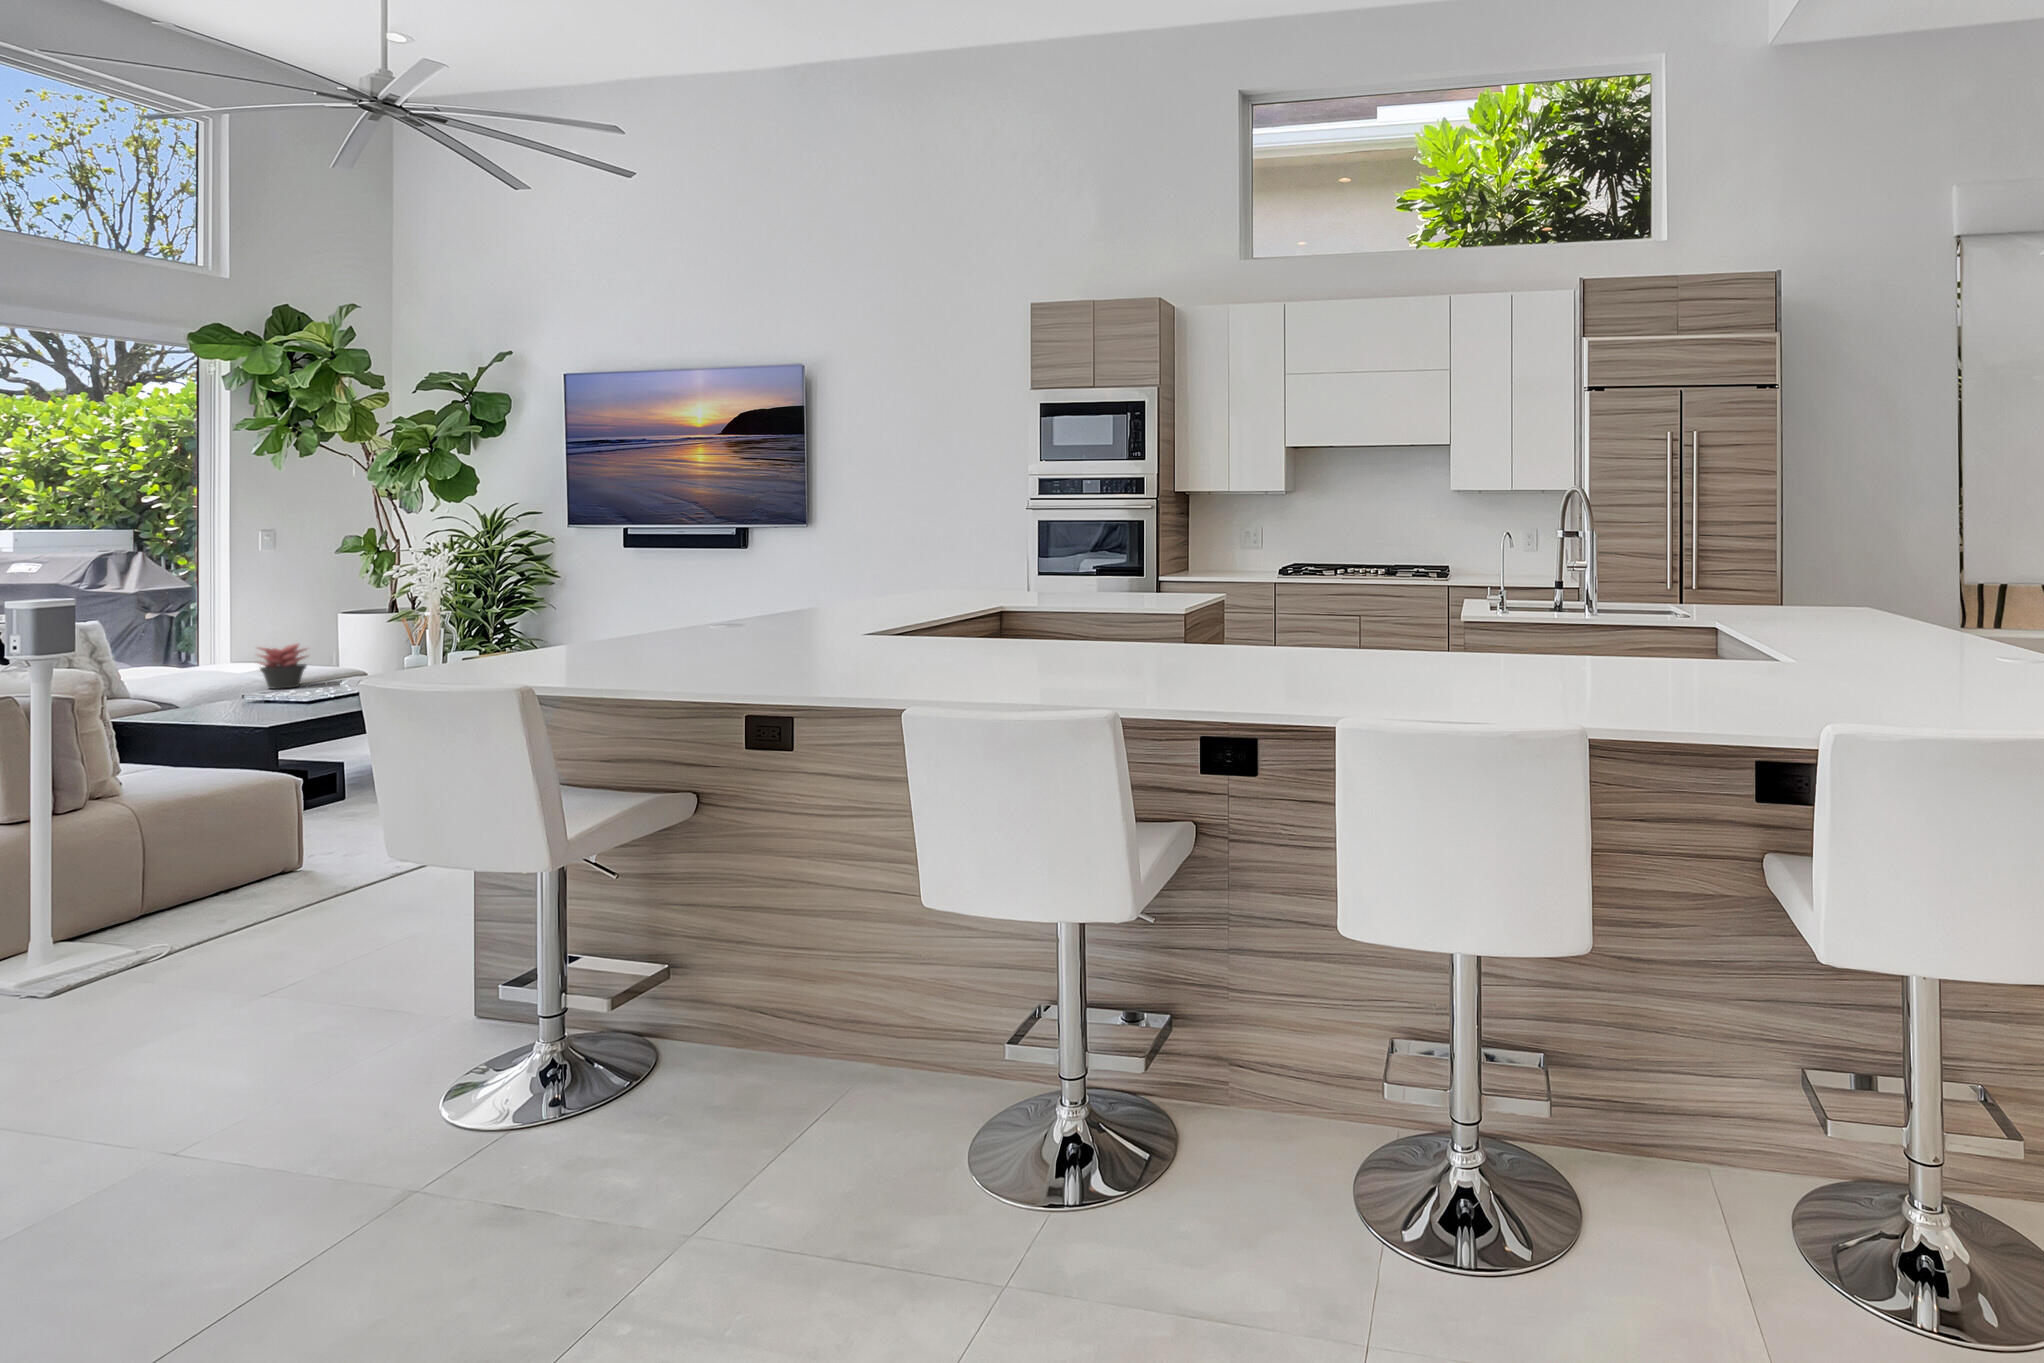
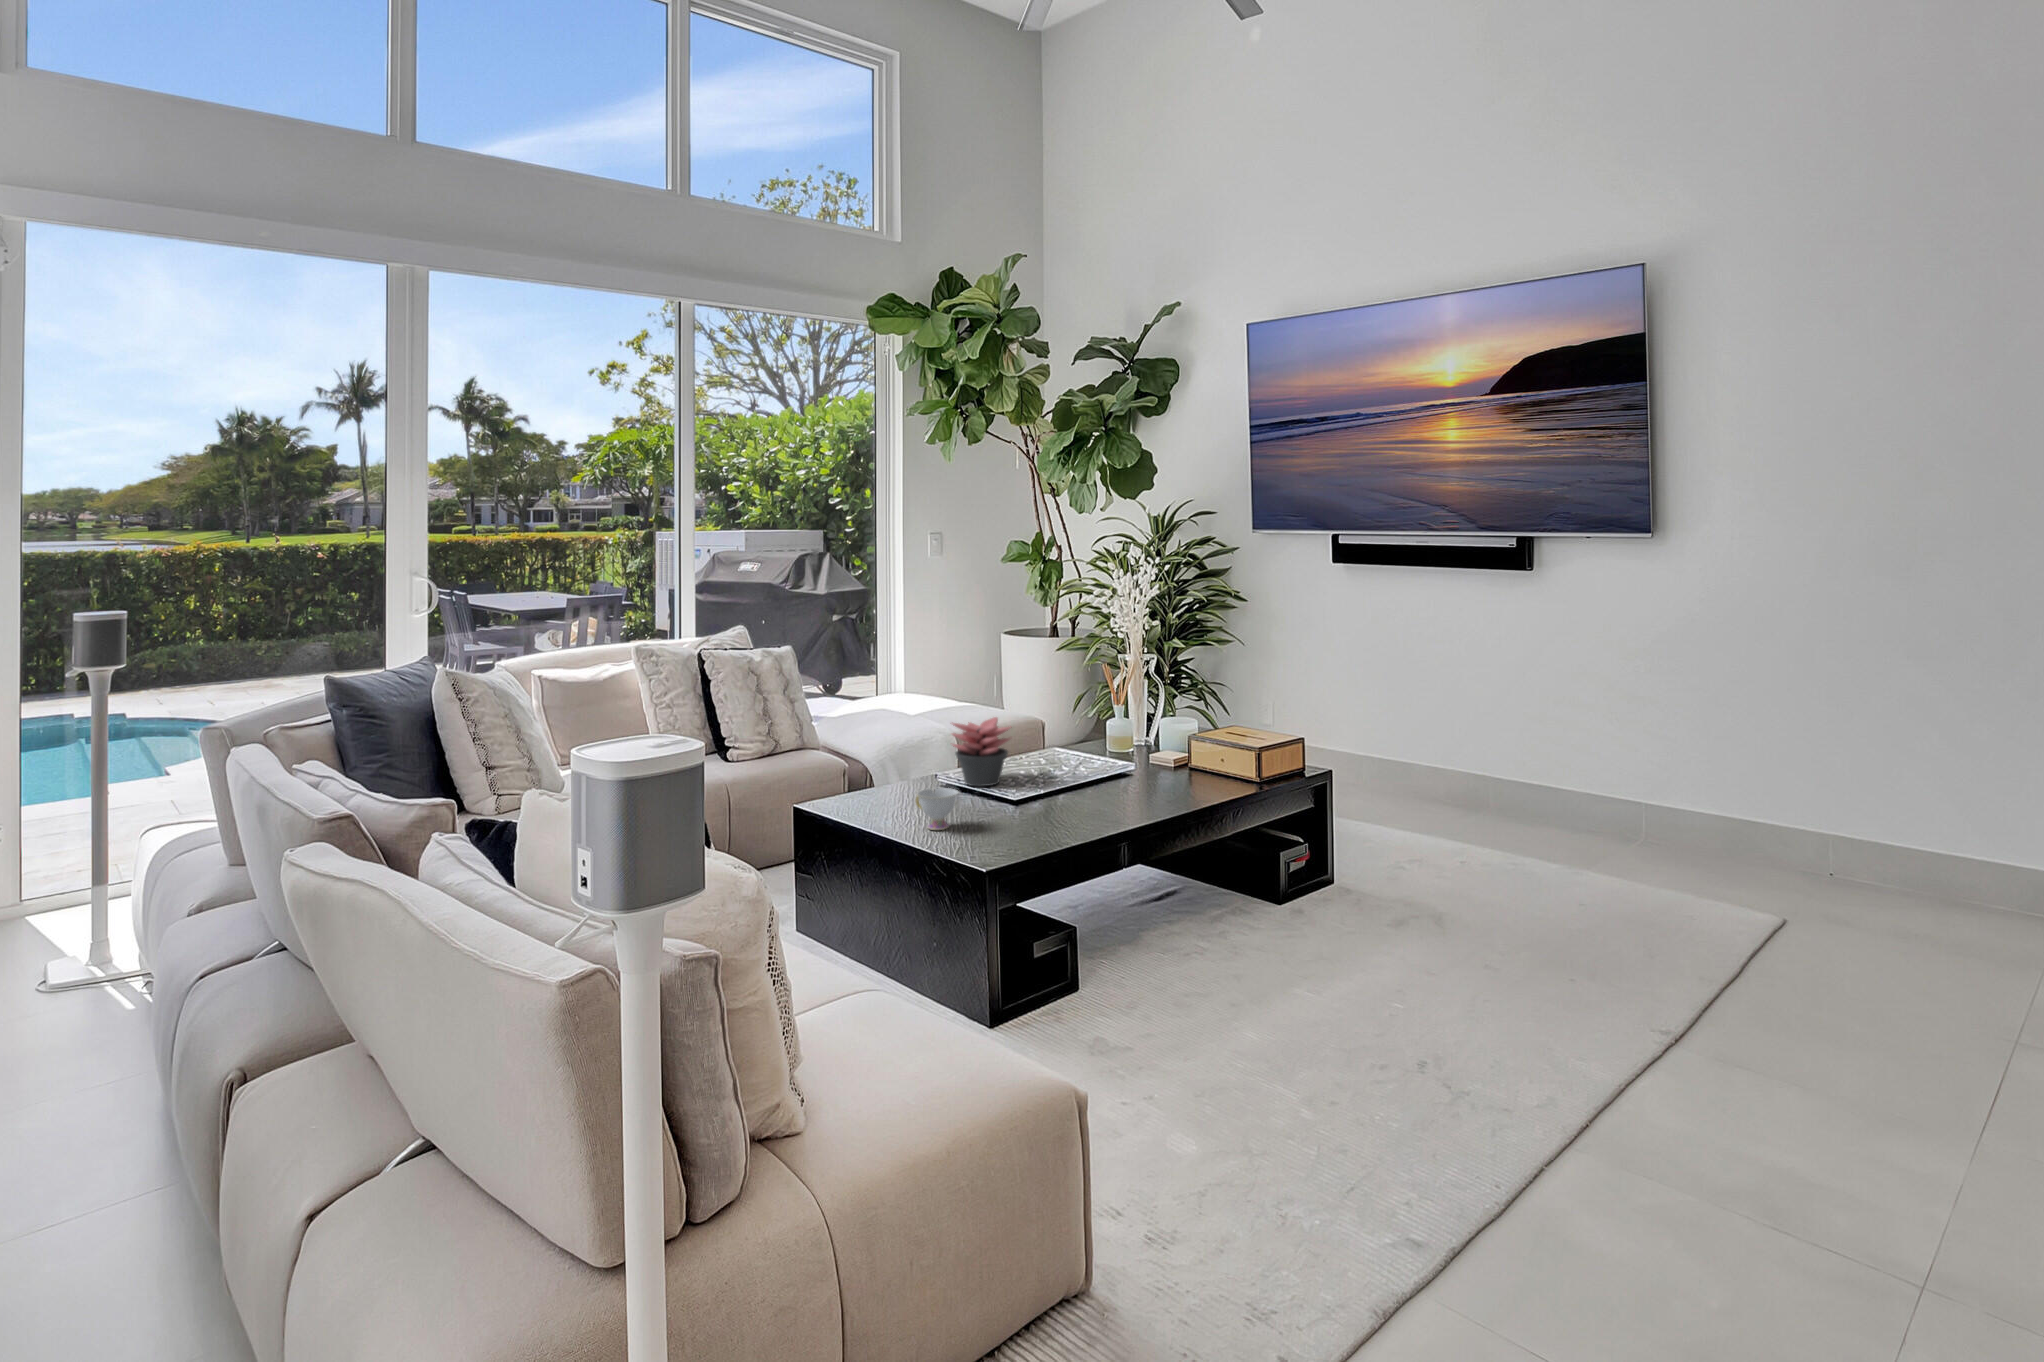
teacup: none [218,680,255,706] -> present [916,788,958,830]

